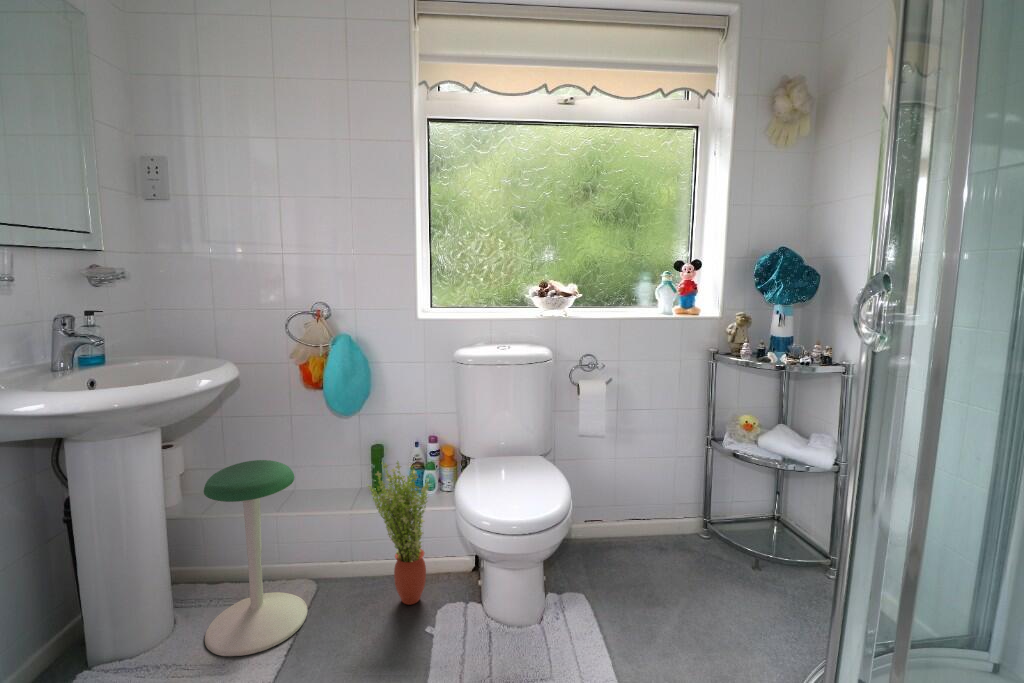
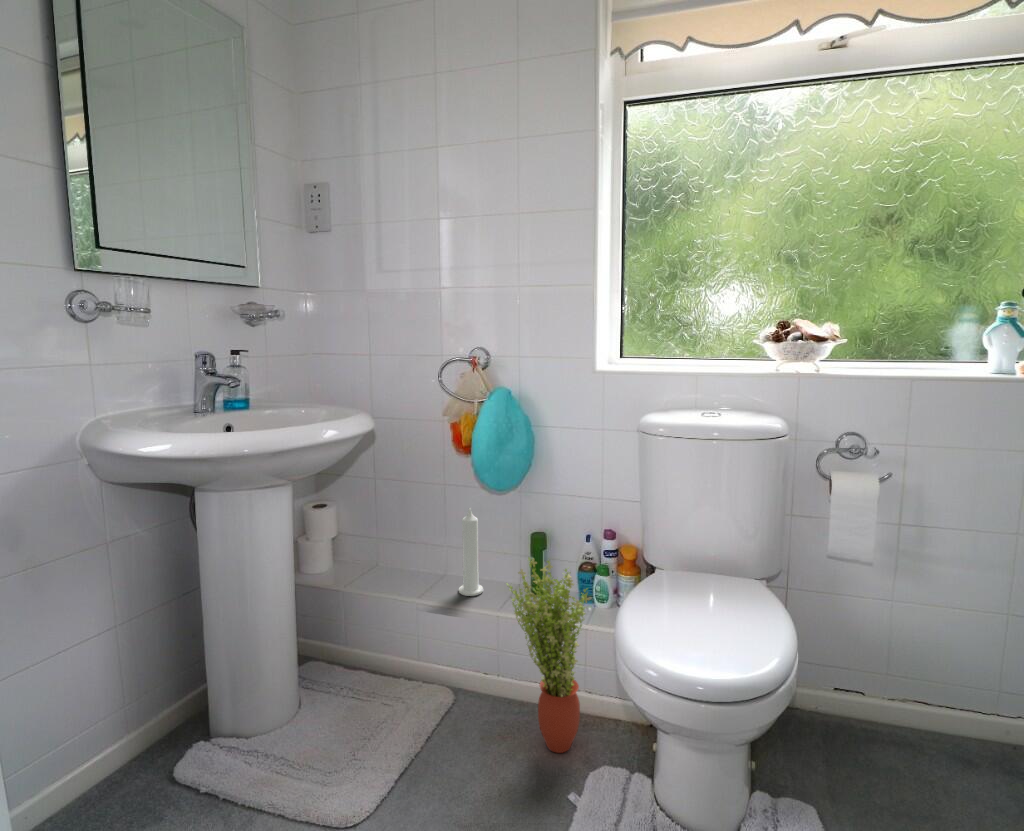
candle: none [314,432,335,503] -> present [459,508,483,596]
stool: present [204,460,308,656] -> none [322,534,435,766]

